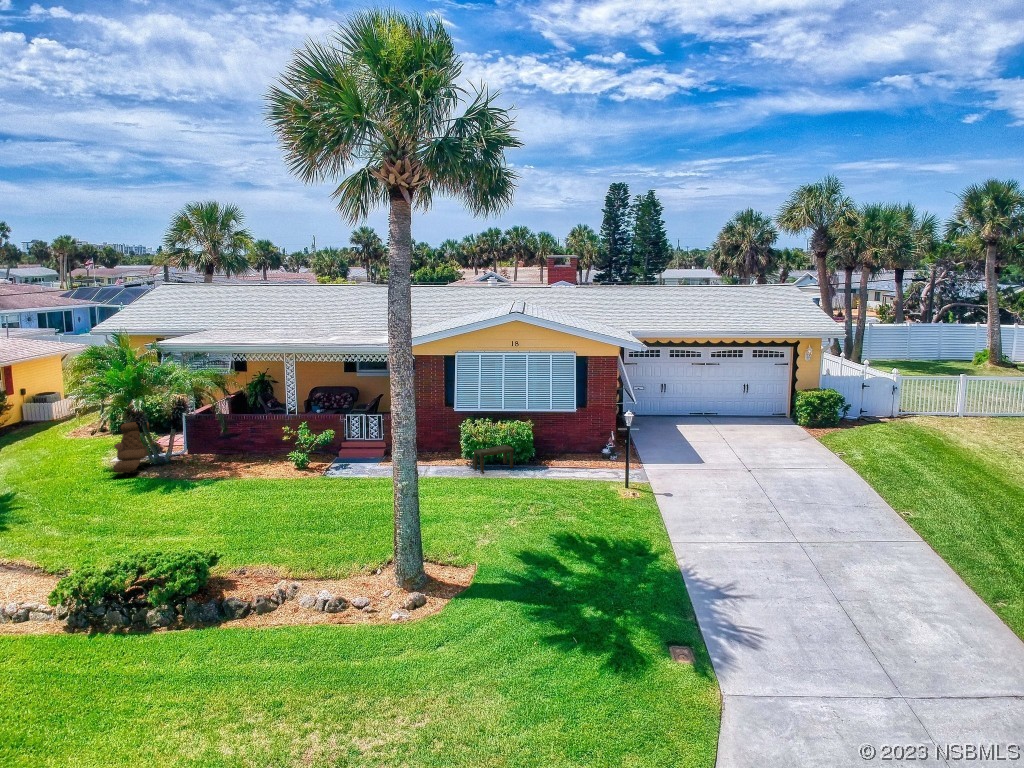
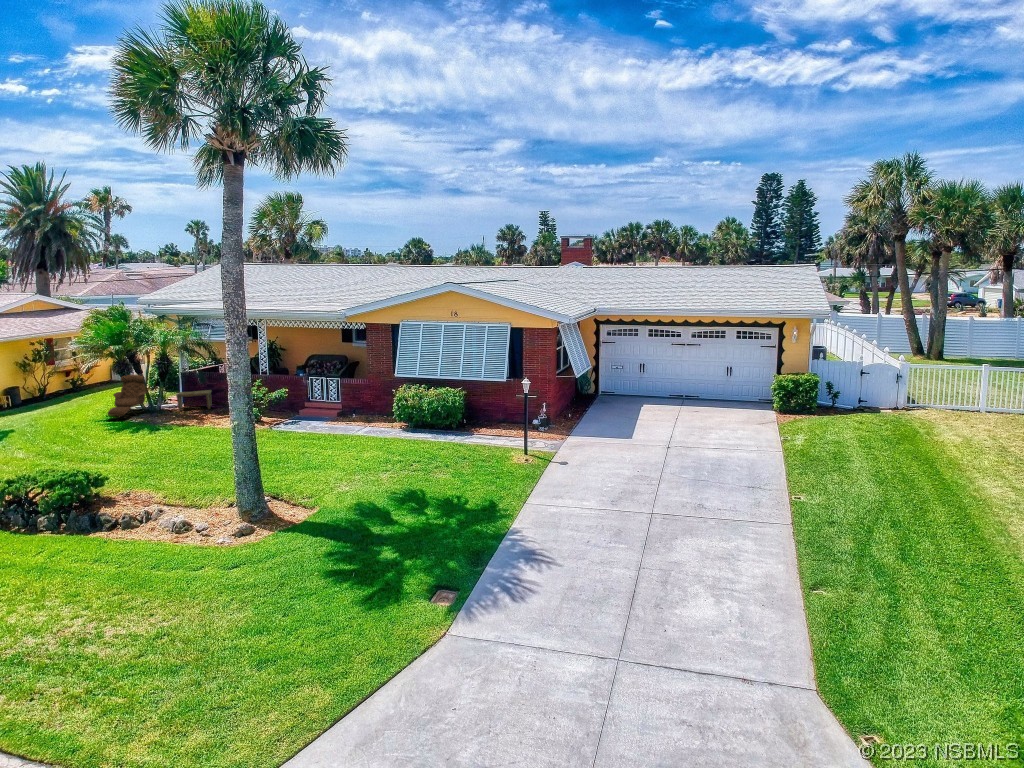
bench: present [474,445,514,473] -> present [176,390,211,411]

